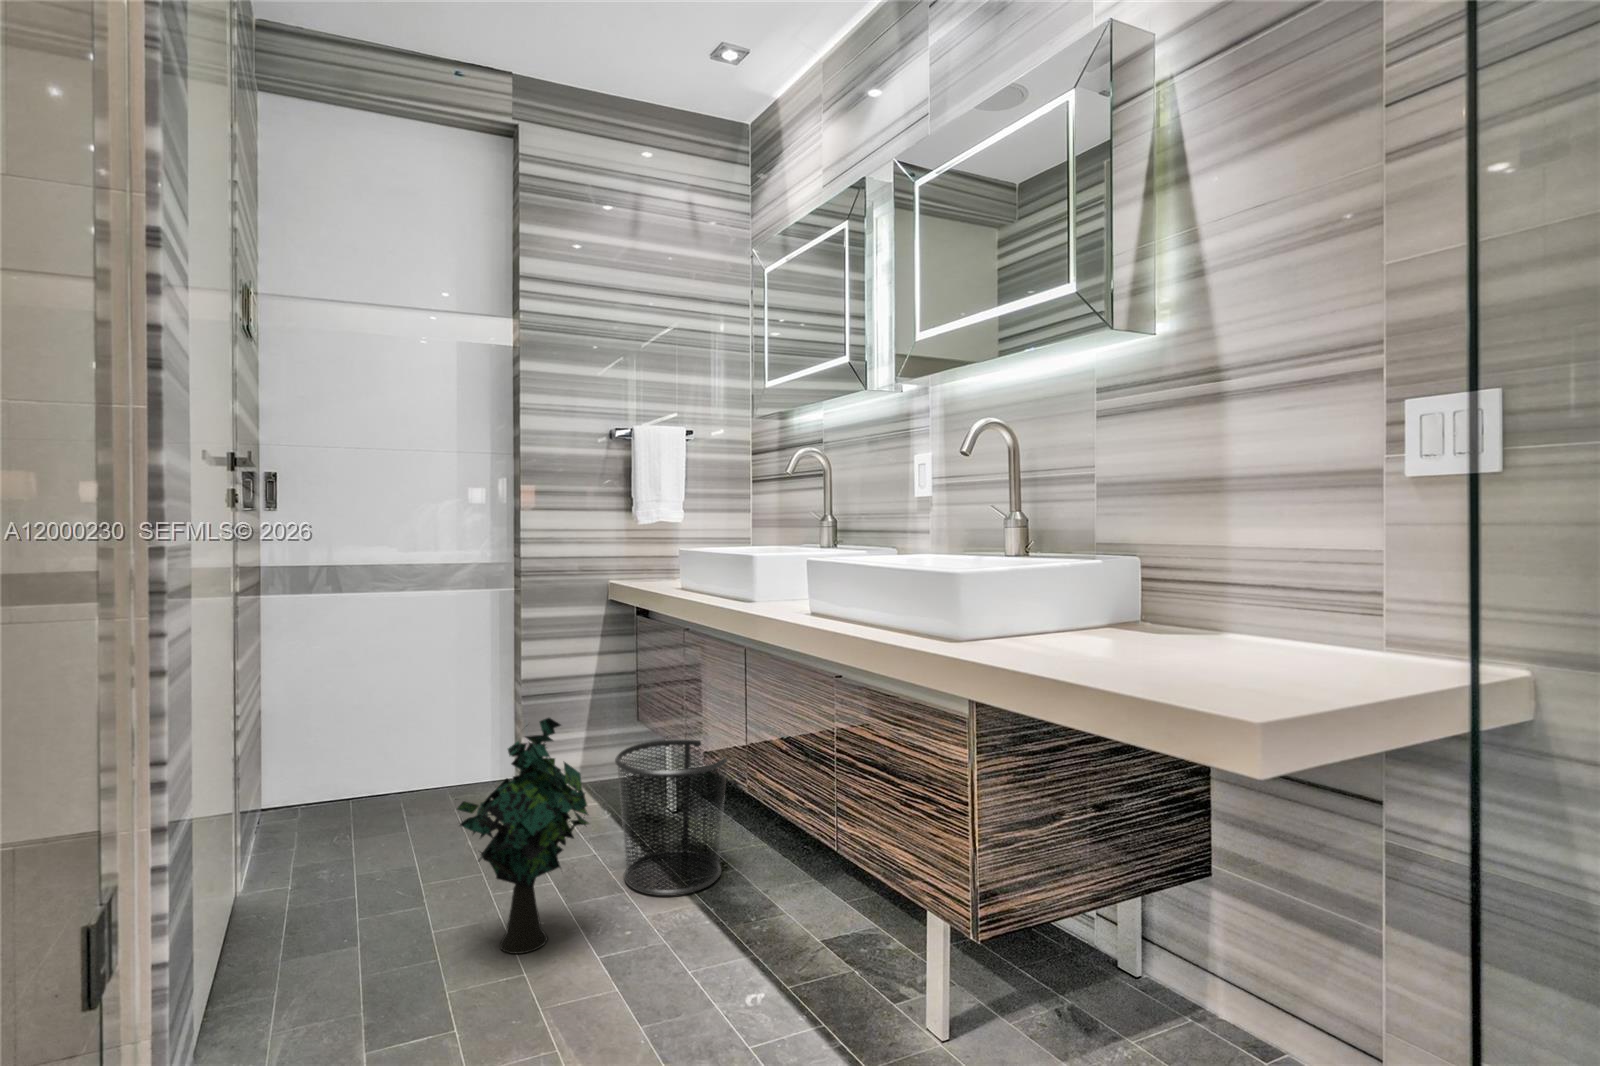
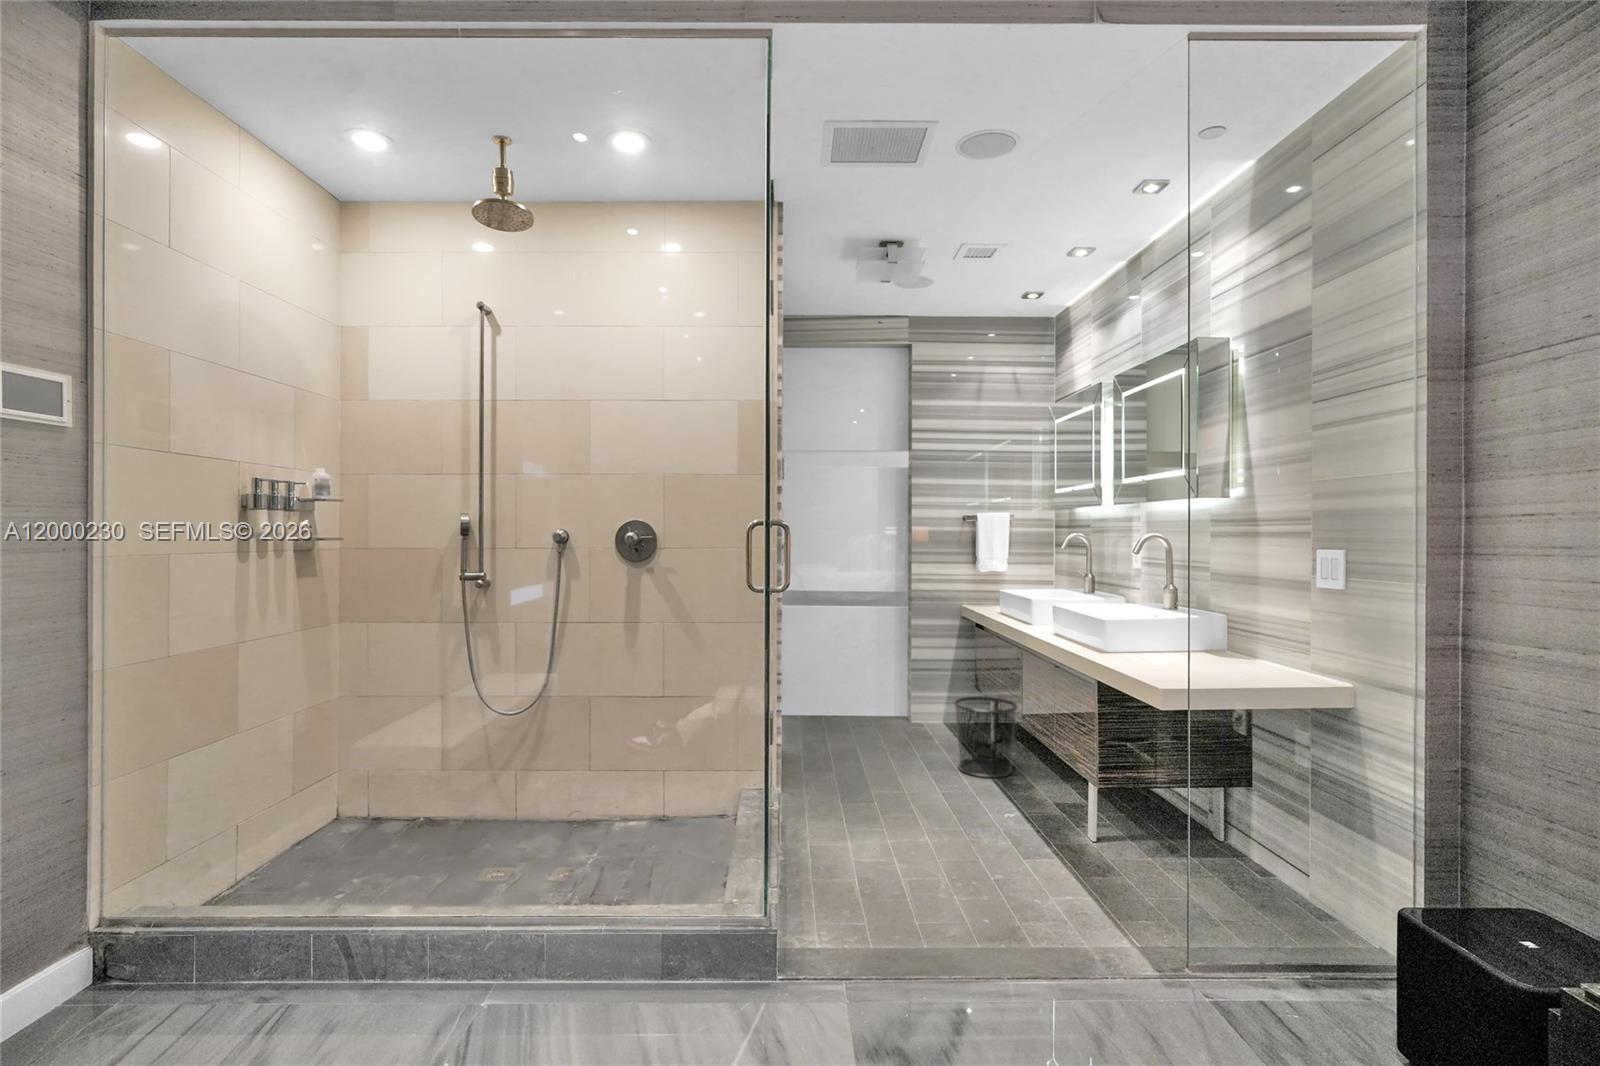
decorative plant: present [457,718,589,954] -> none [875,673,938,785]

